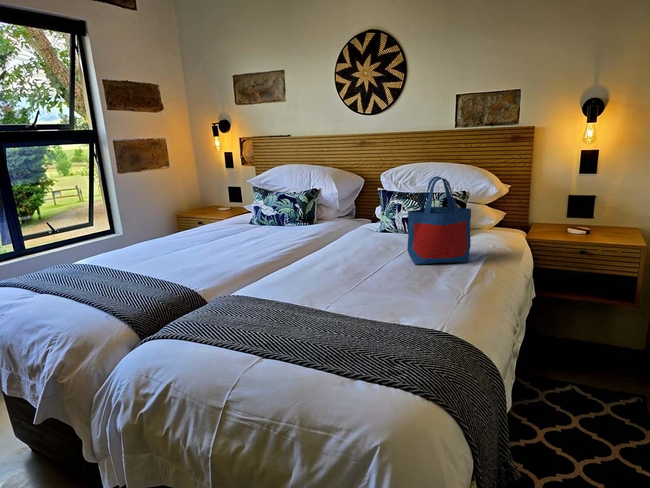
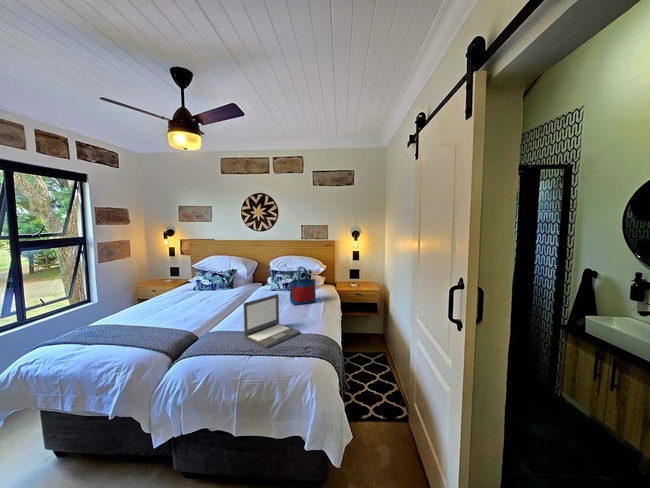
laptop: none [261,233,404,369] -> present [244,294,300,348]

